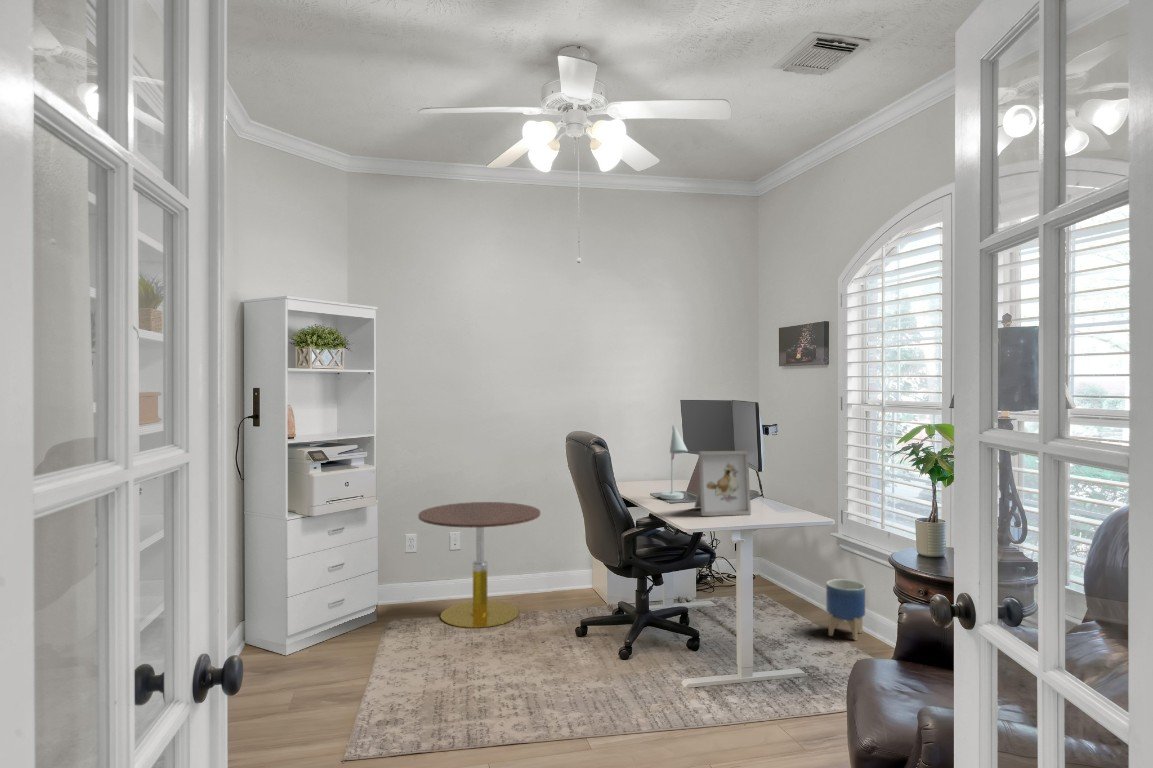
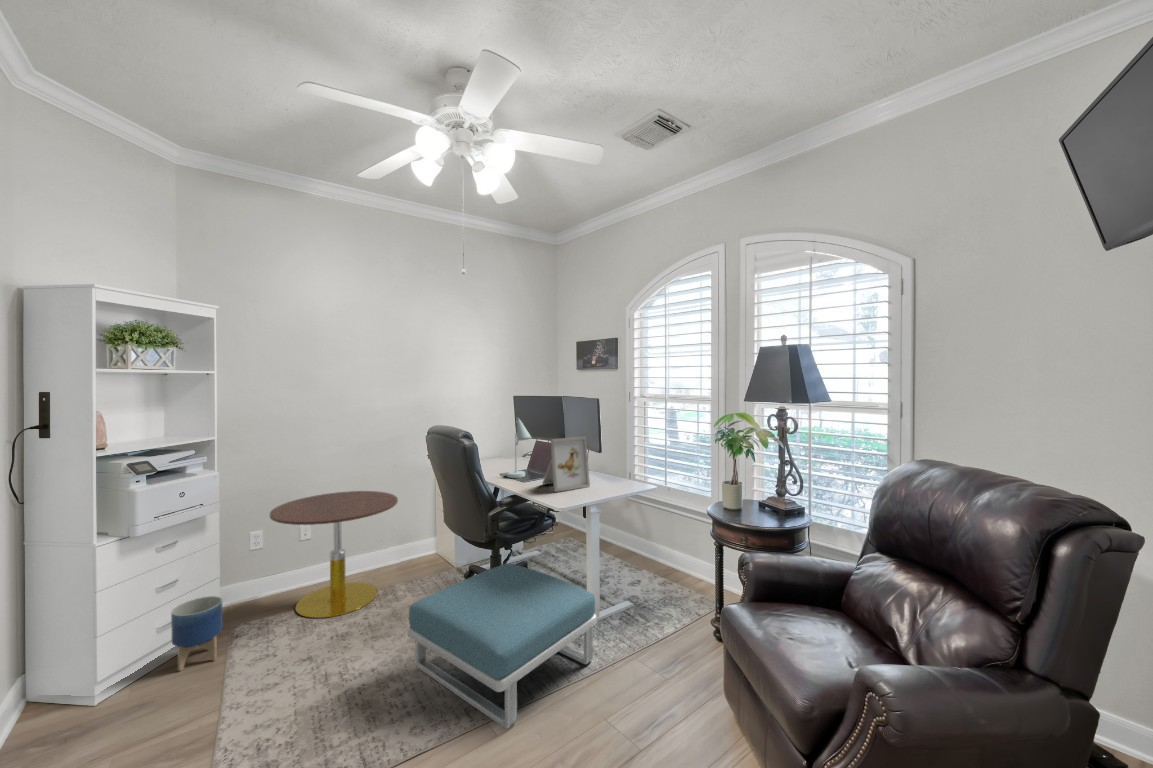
planter: present [826,579,865,640] -> present [171,596,223,671]
footstool: none [526,595,730,745] -> present [408,564,597,728]

